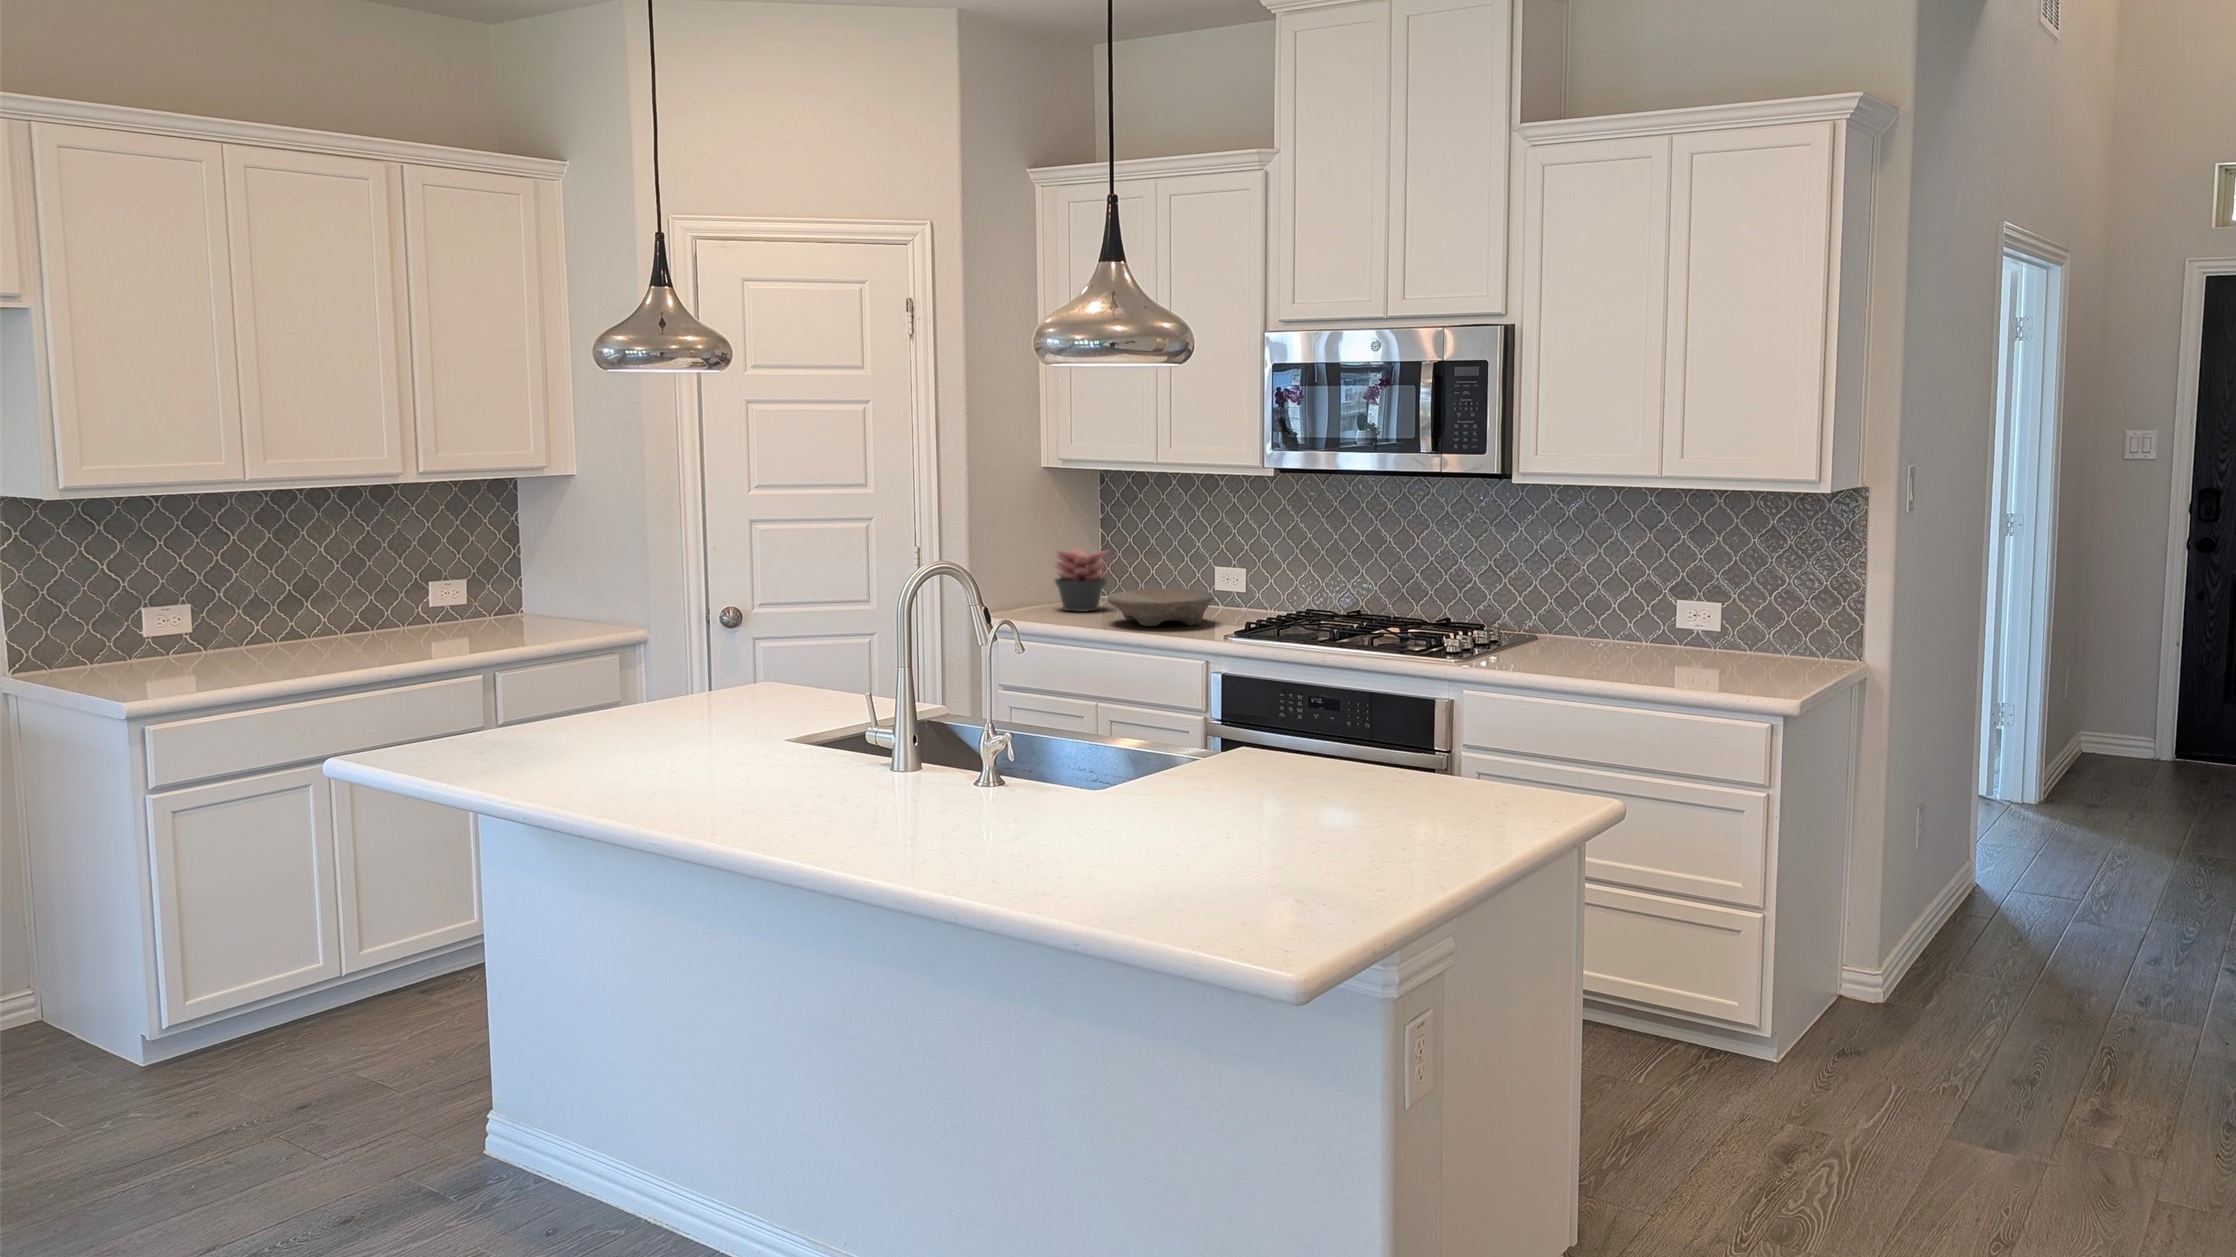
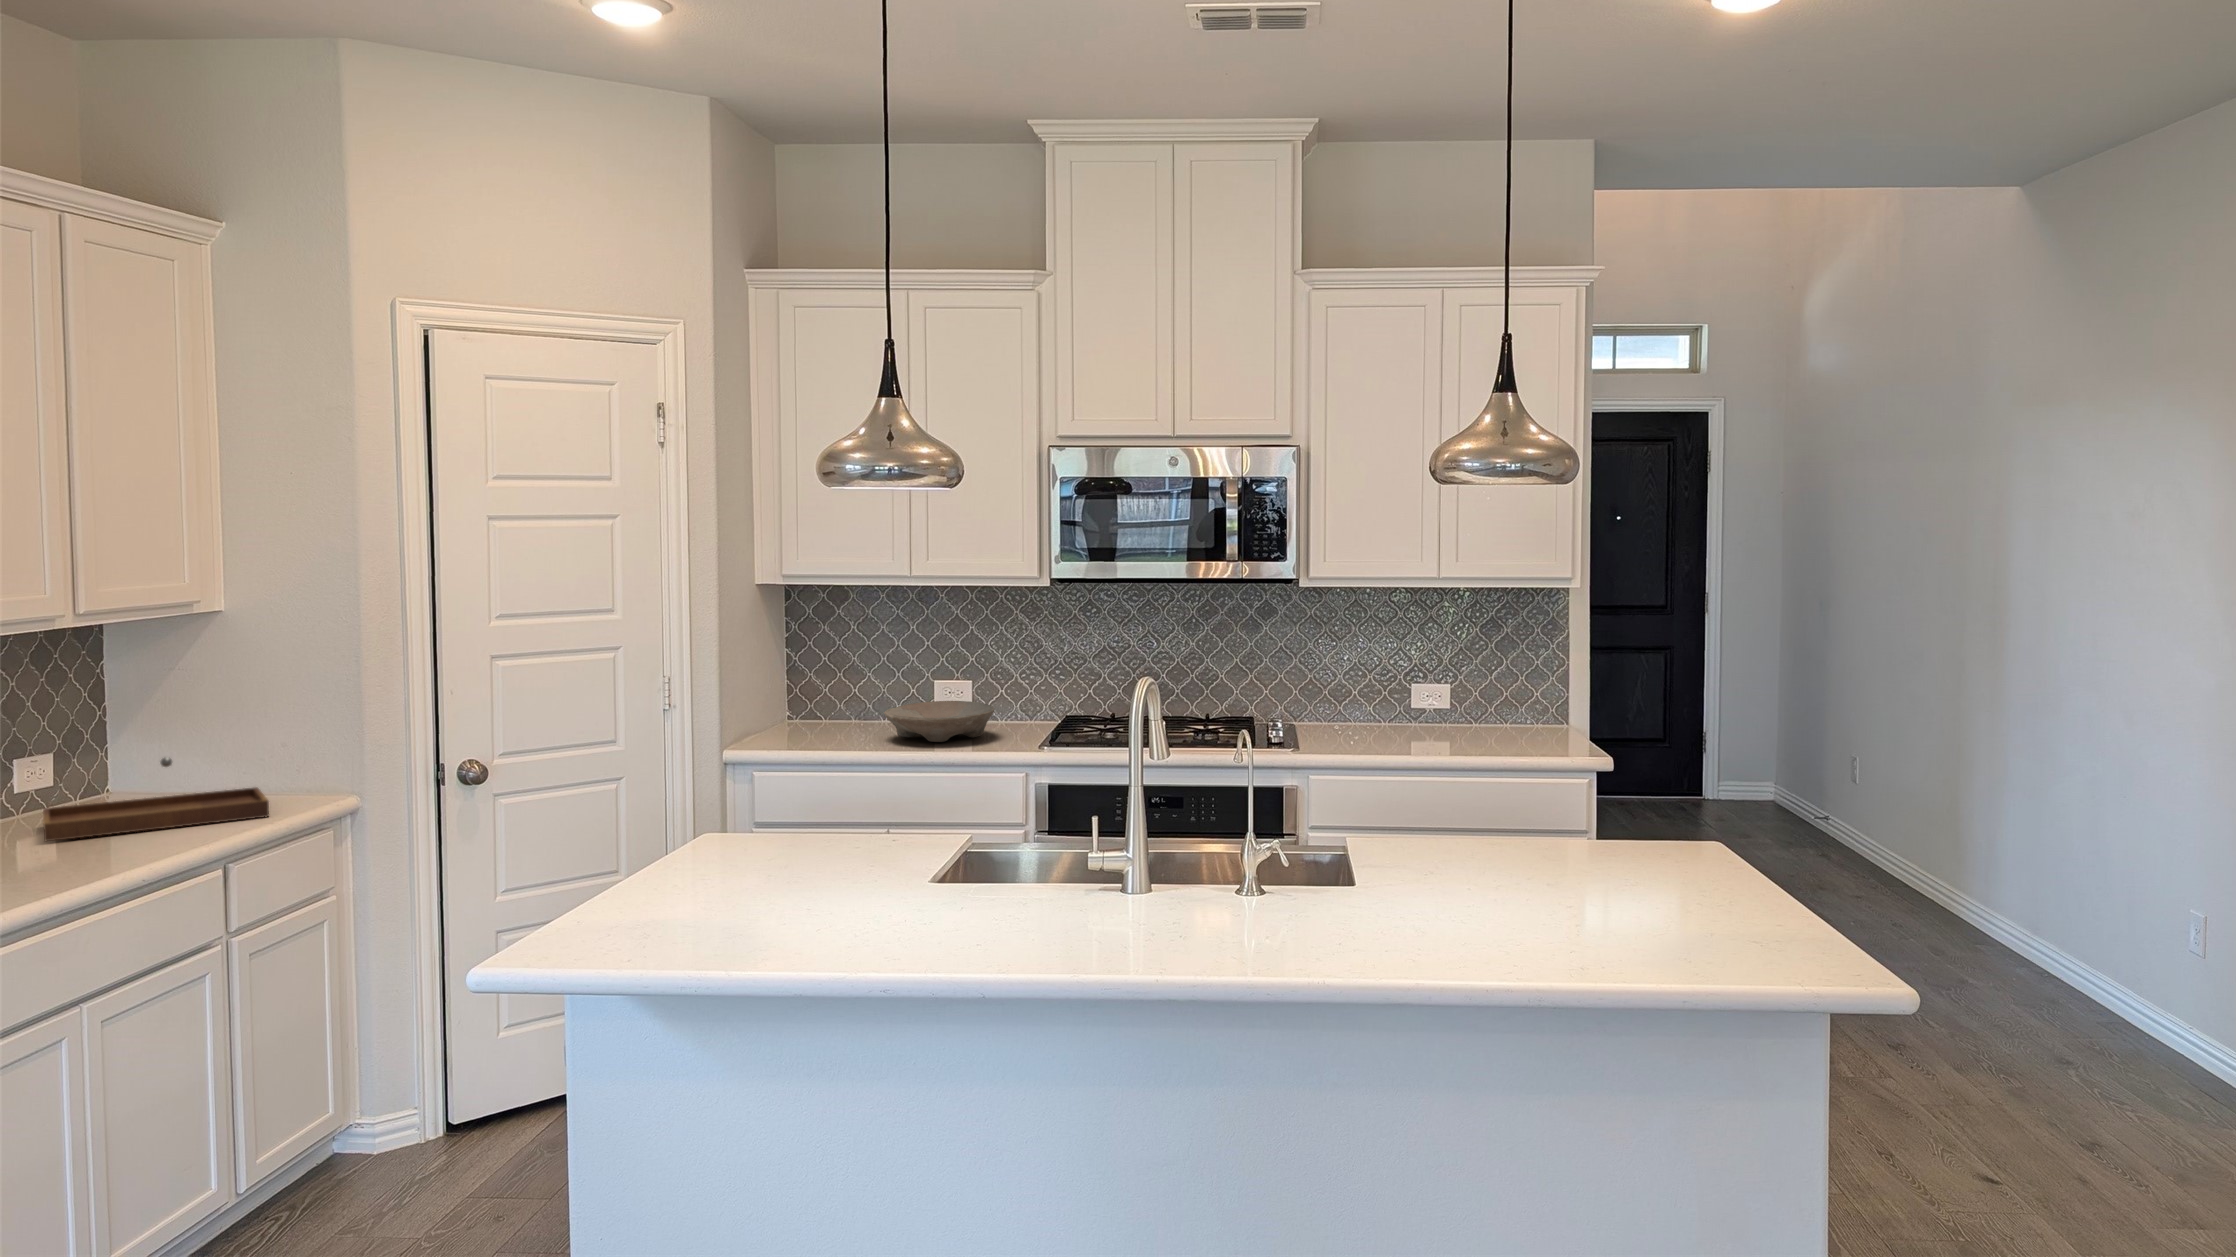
succulent plant: present [1055,547,1108,612] -> none [792,664,859,732]
tray: none [425,584,589,637] -> present [43,757,269,842]

